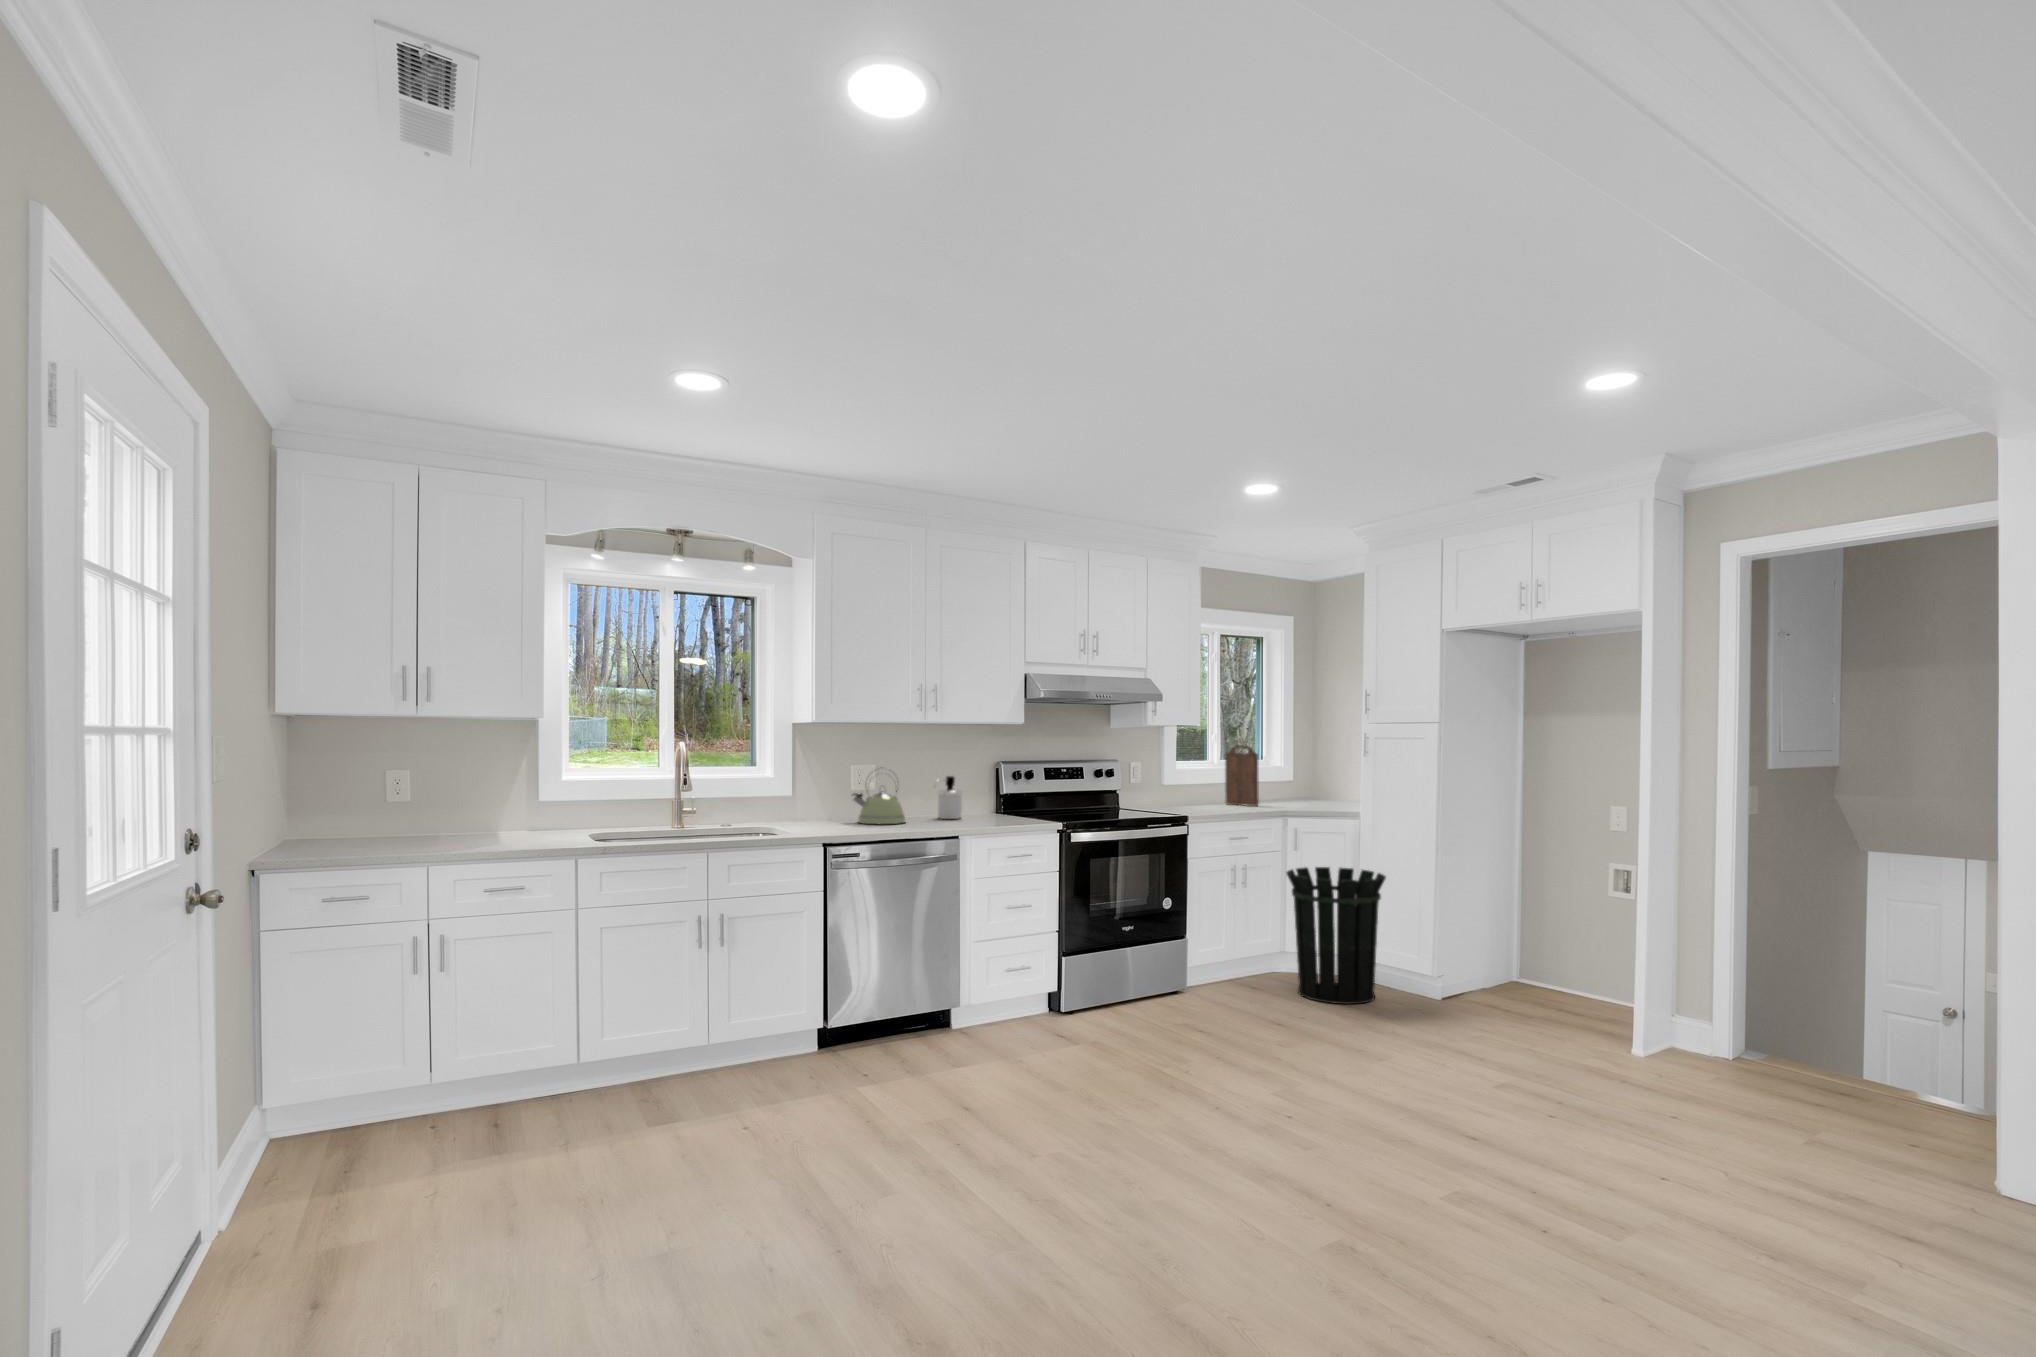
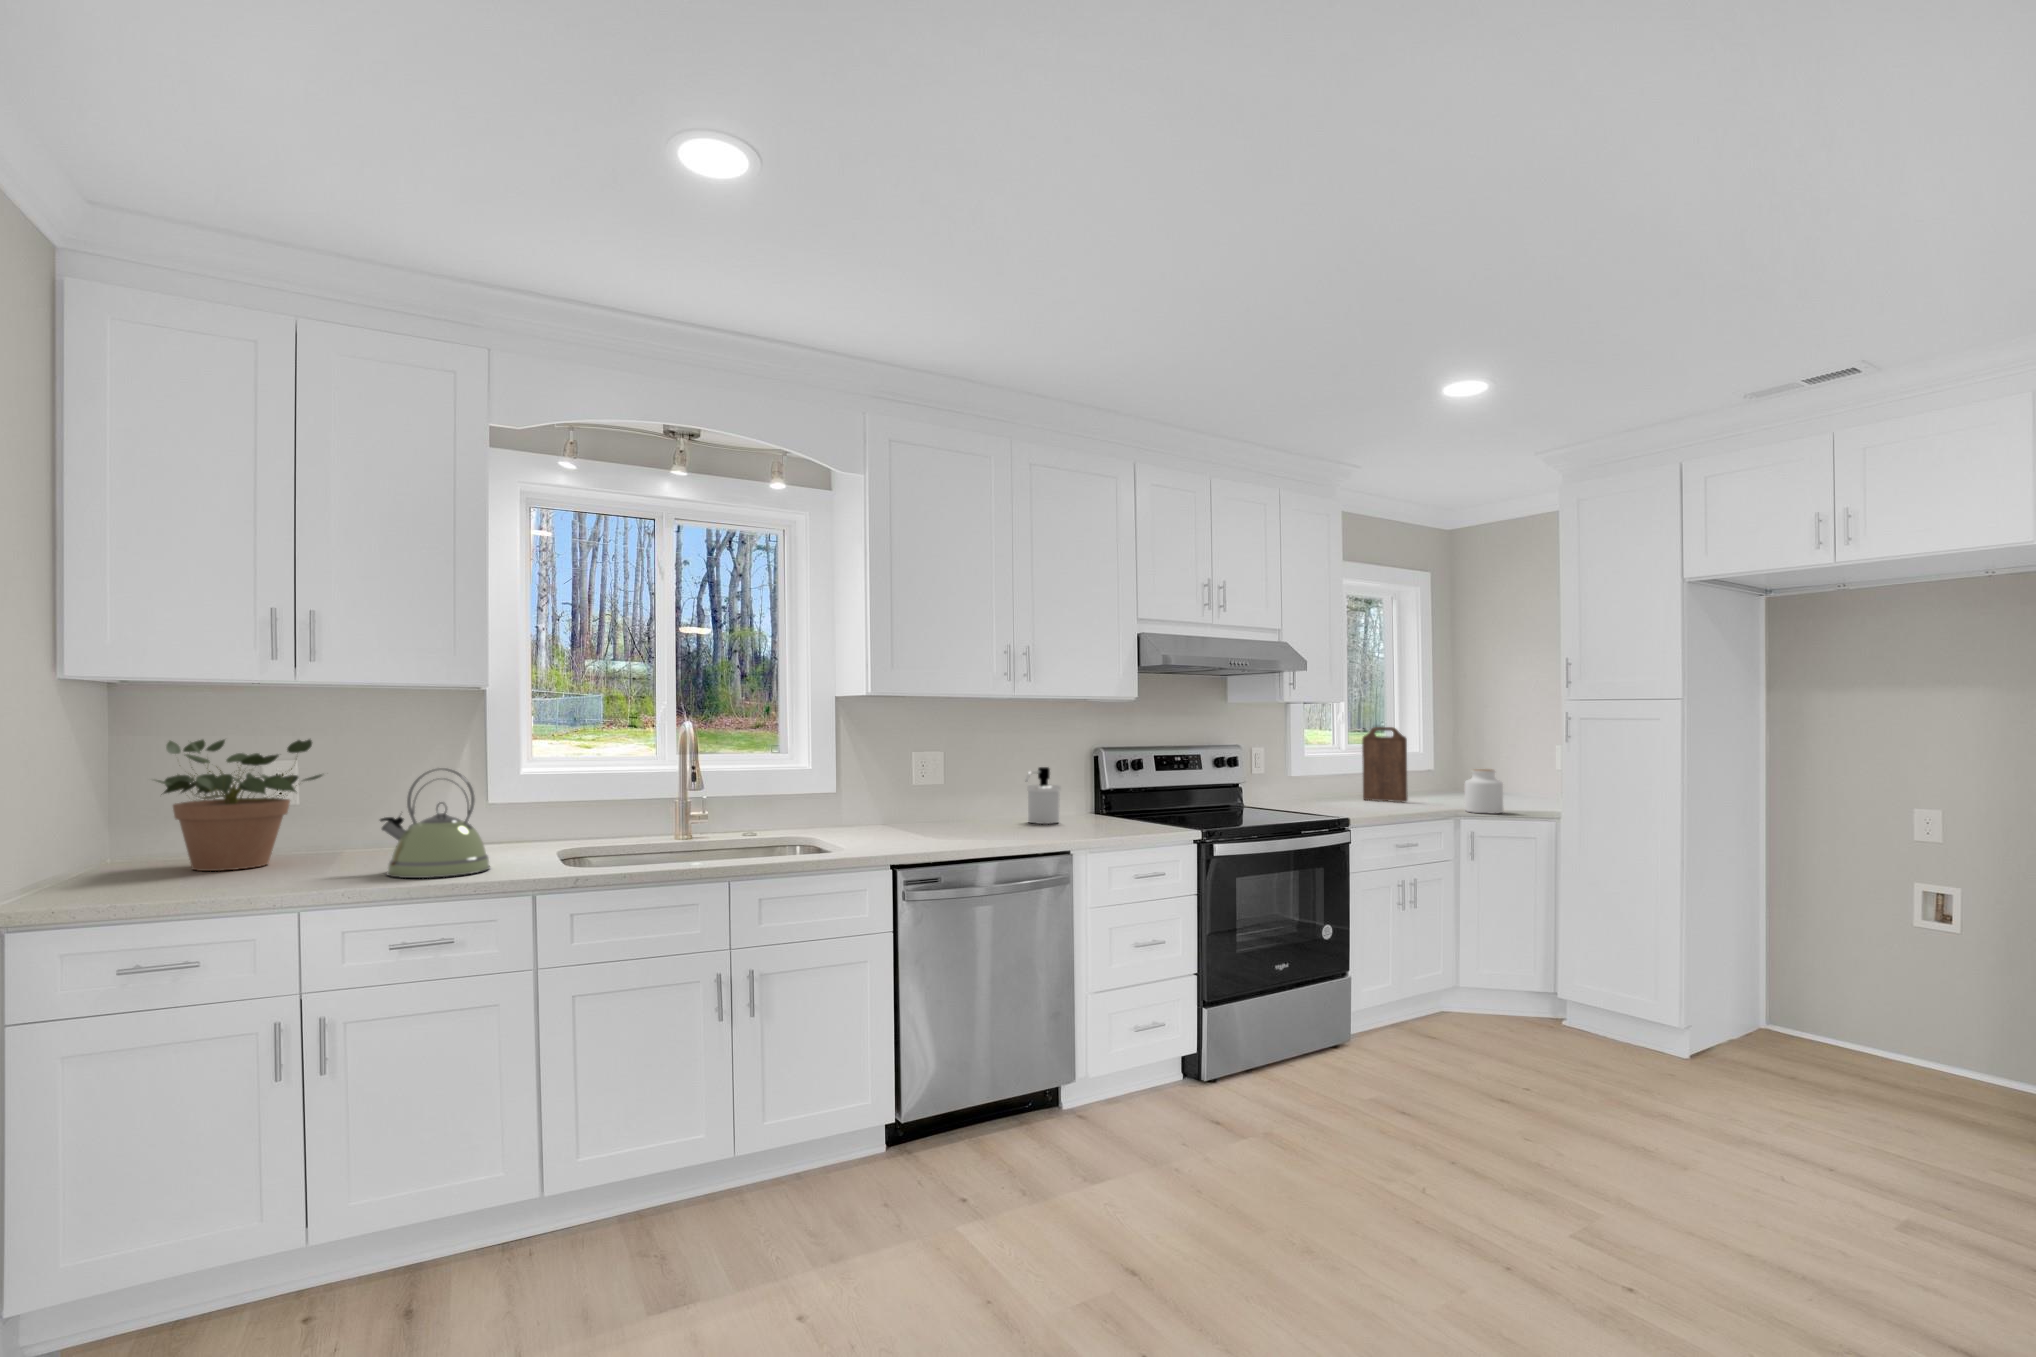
potted plant: none [320,754,436,842] -> present [155,739,322,871]
jar: none [1292,780,1321,814] -> present [1465,769,1503,814]
kettle: present [853,785,905,824] -> present [380,768,490,878]
waste bin: present [1286,867,1386,1004] -> none [1474,882,1616,1067]

